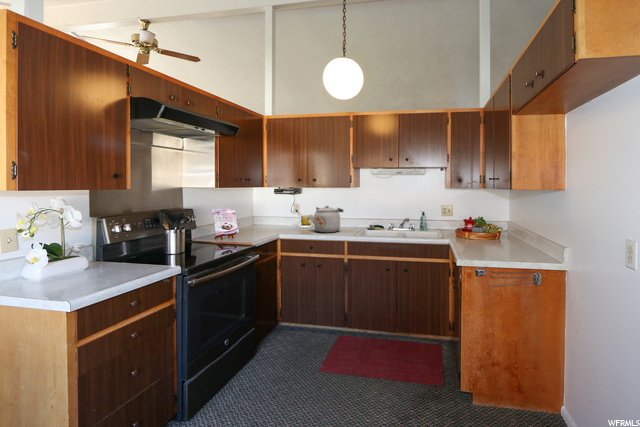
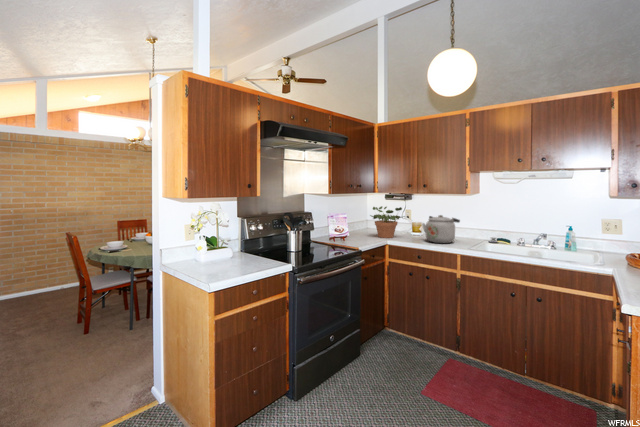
potted plant: none [258,200,295,232] -> present [370,206,402,238]

